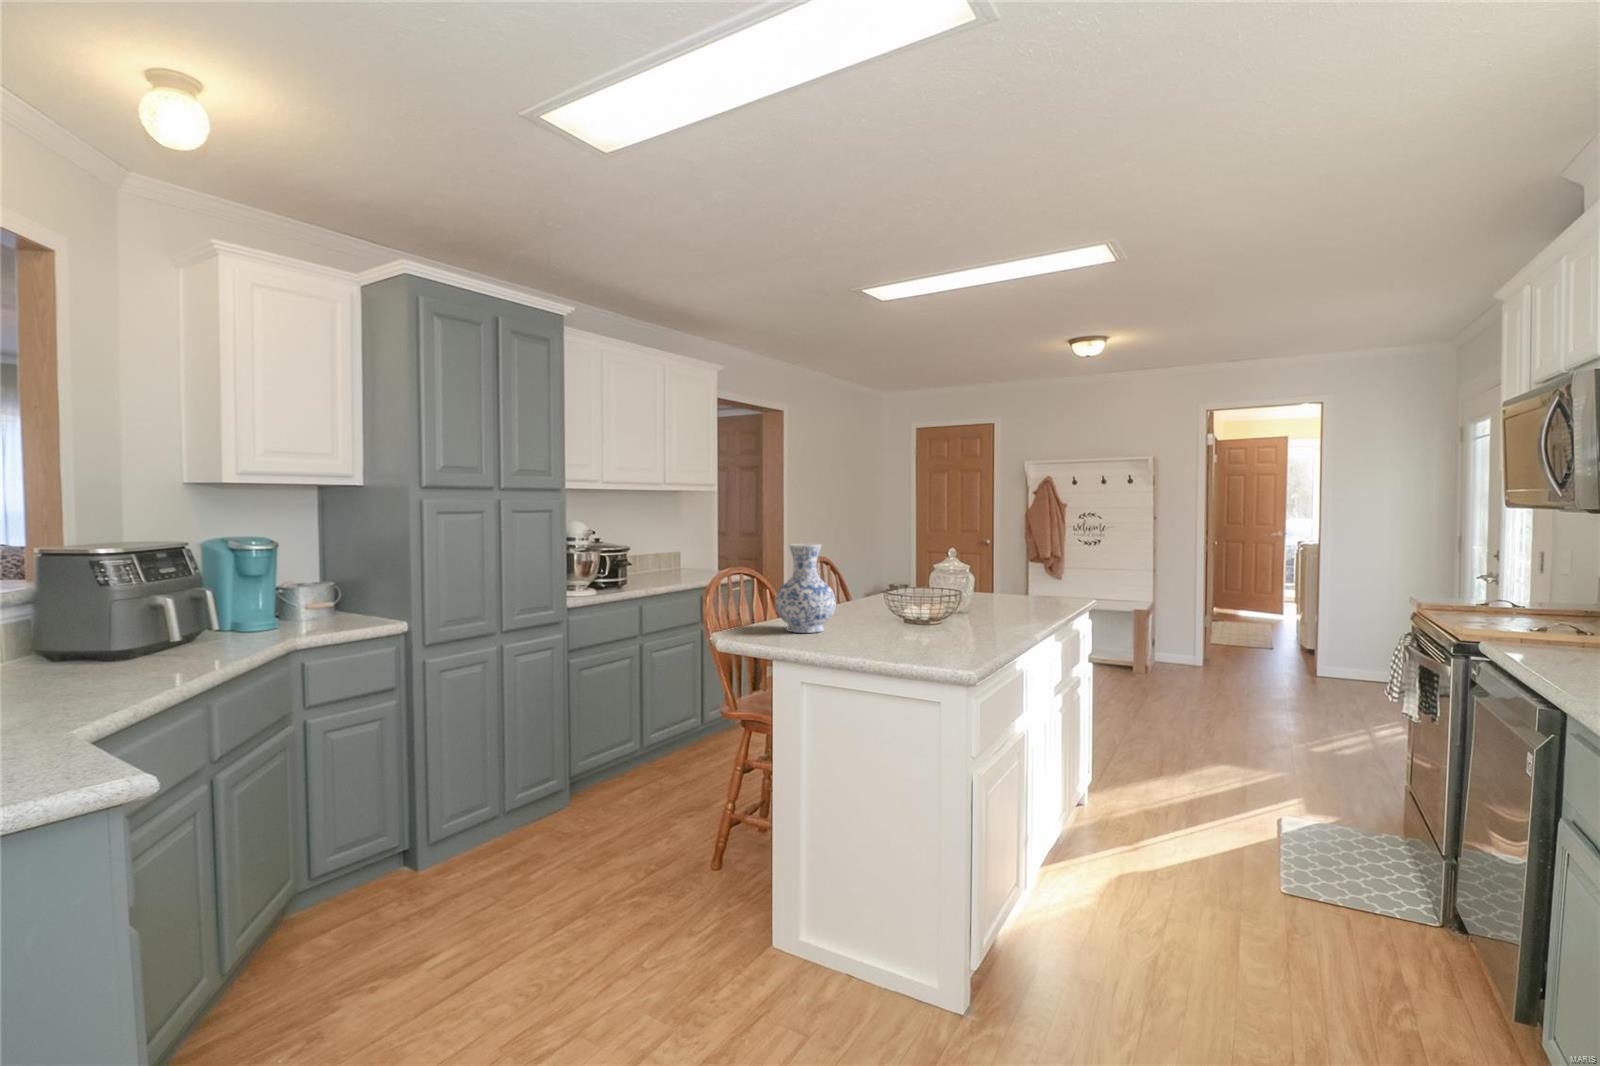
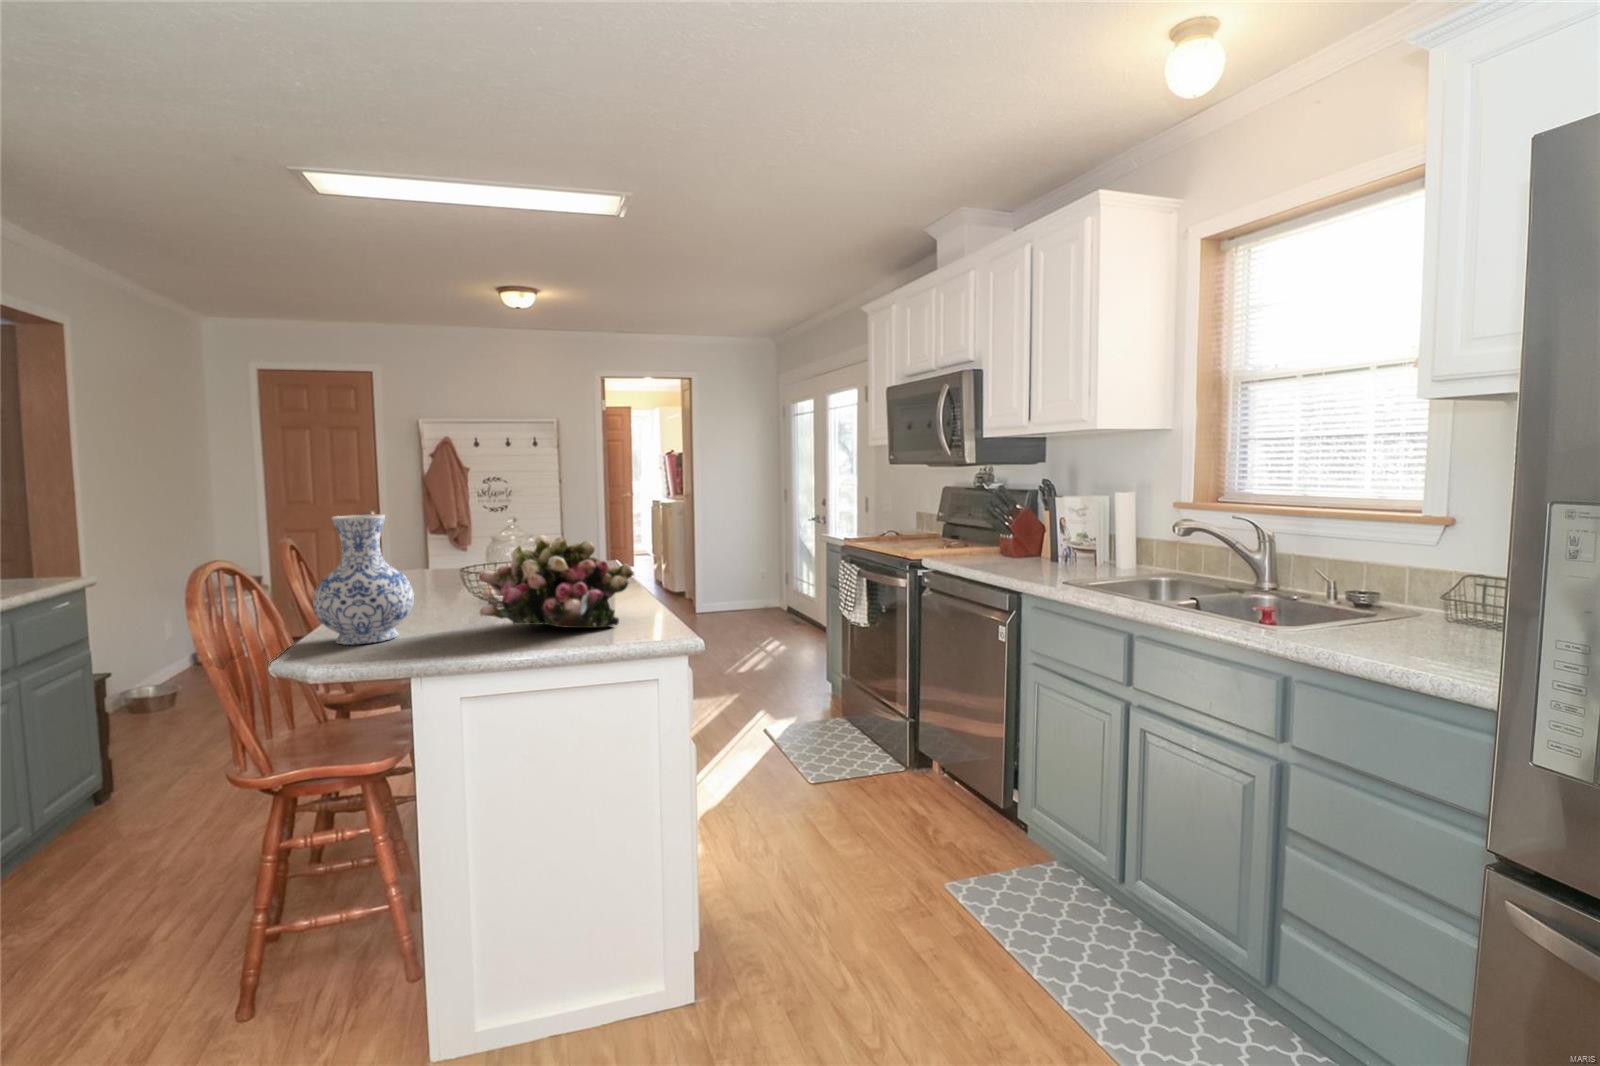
flower arrangement: none [856,568,984,650] -> present [479,535,633,628]

